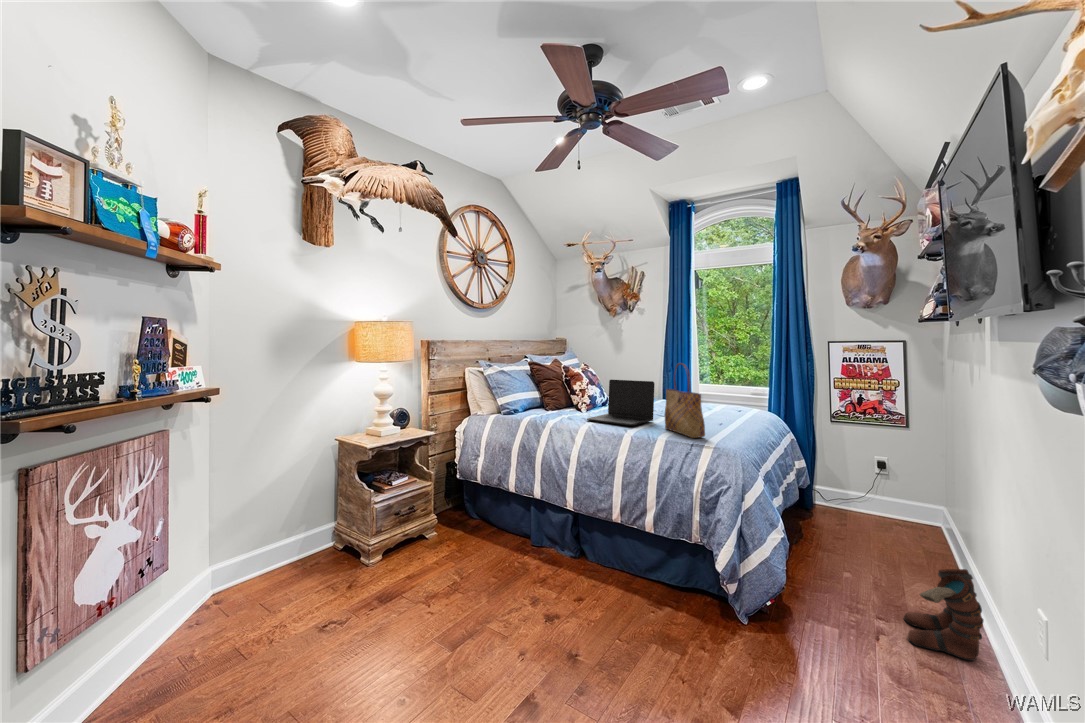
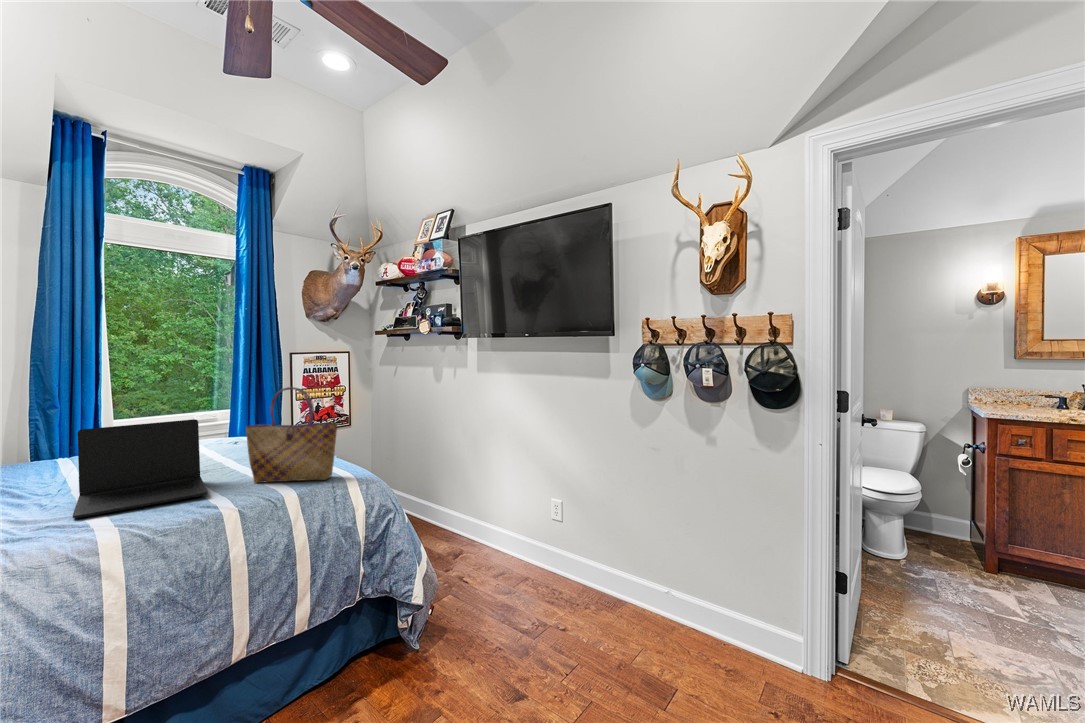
boots: present [904,569,983,661] -> none [457,509,507,575]

